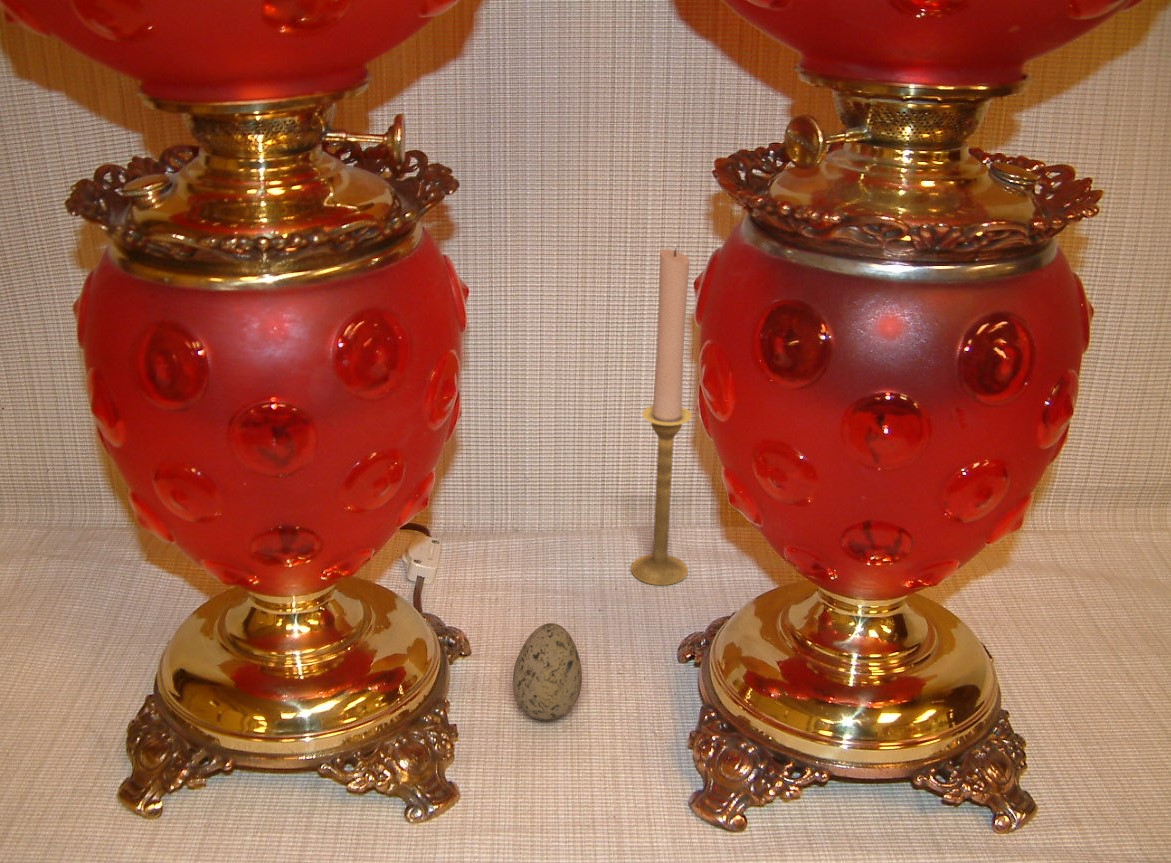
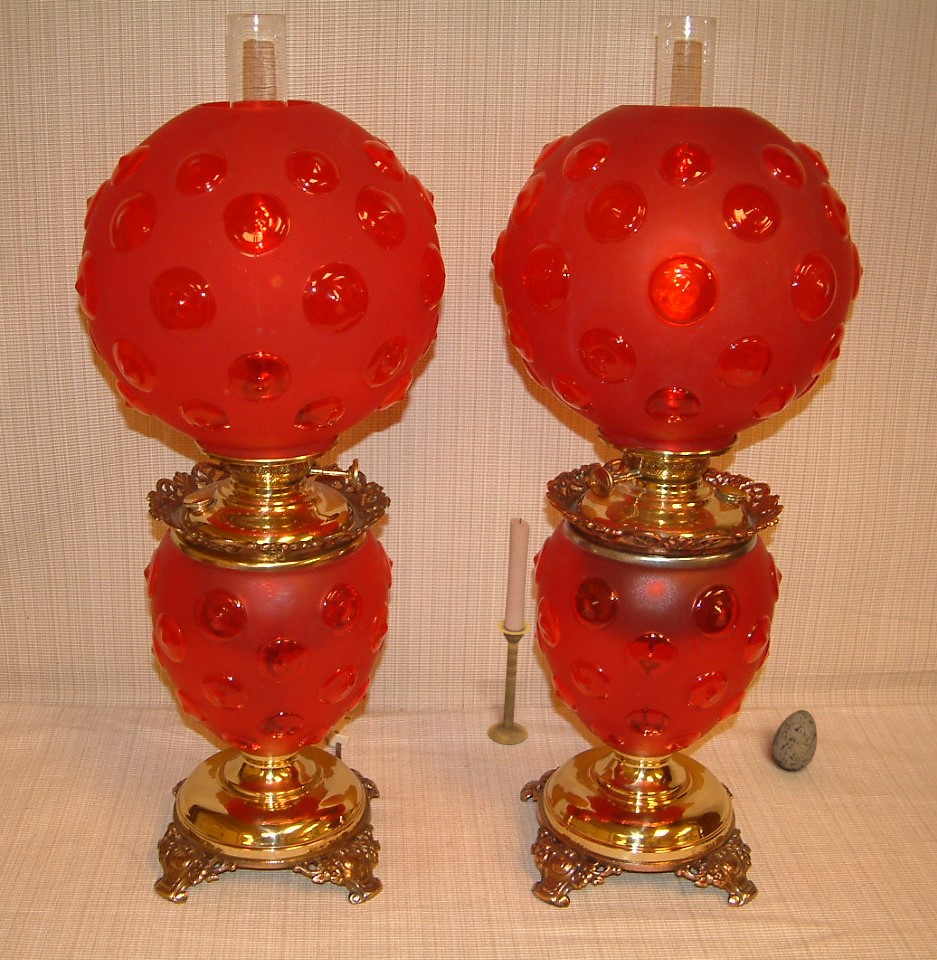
decorative egg: present [513,623,582,721] -> present [772,710,817,770]

